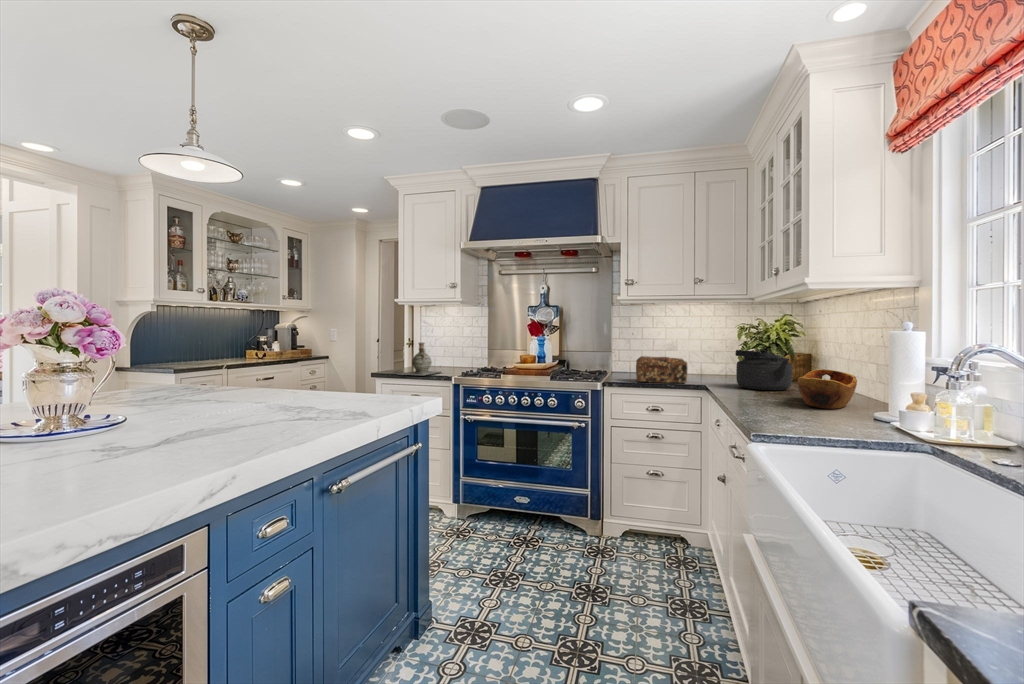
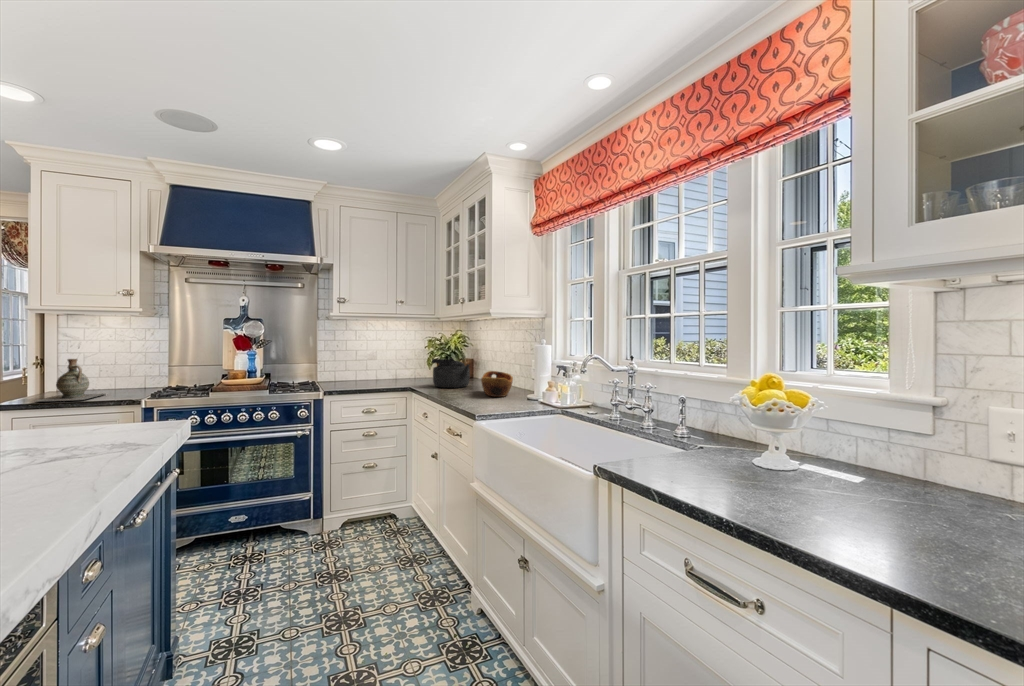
bread loaf: present [636,356,687,383] -> none [351,366,396,389]

